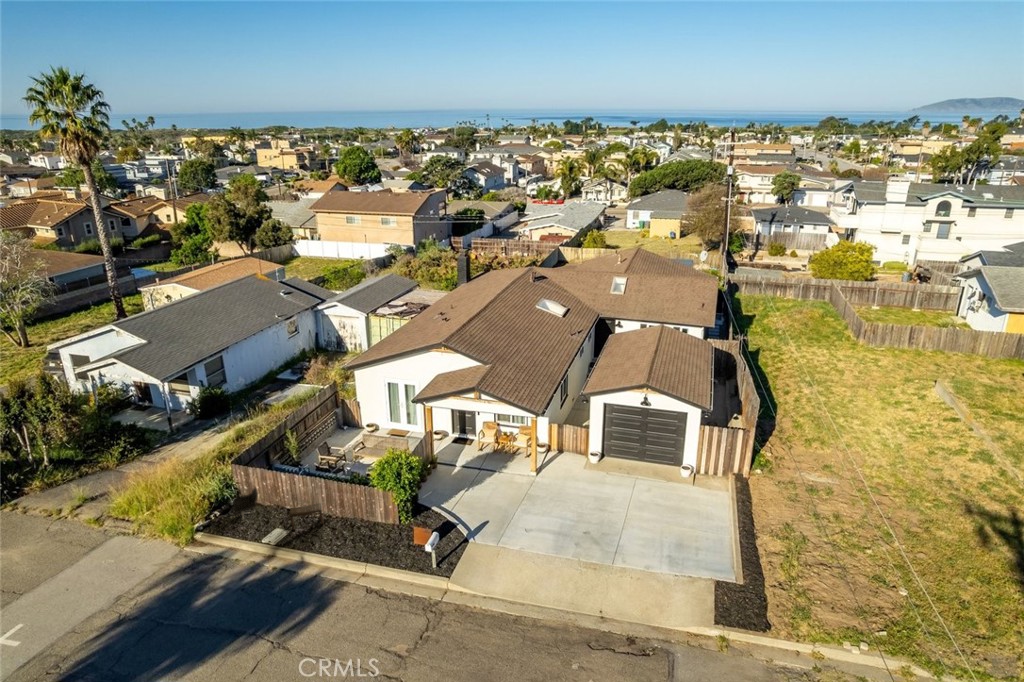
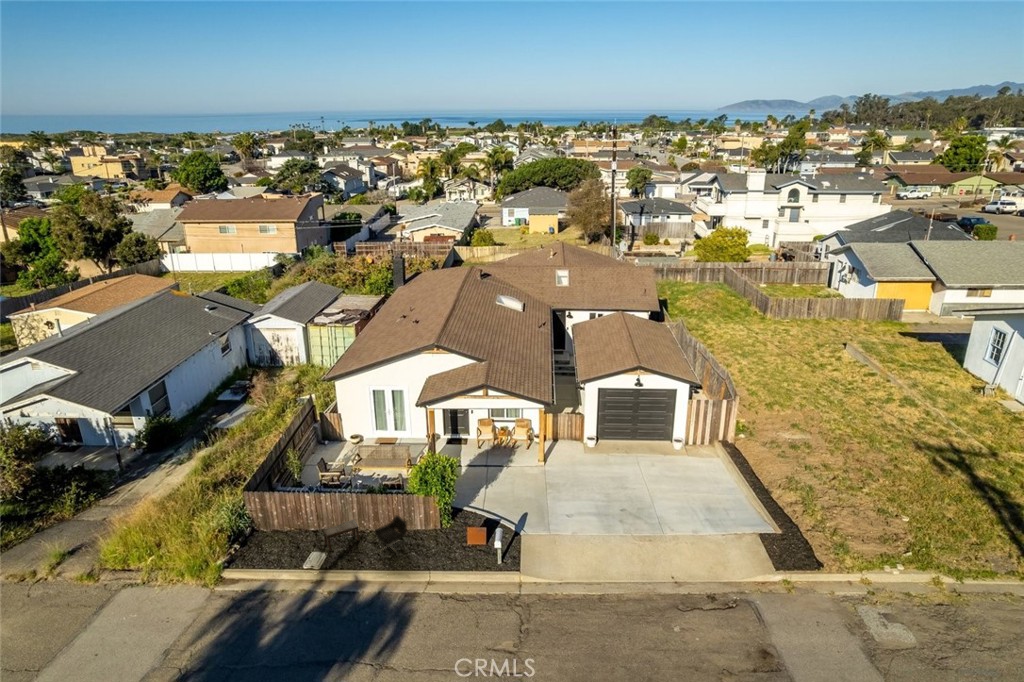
lounge chair: present [233,488,258,517] -> present [375,516,407,547]

